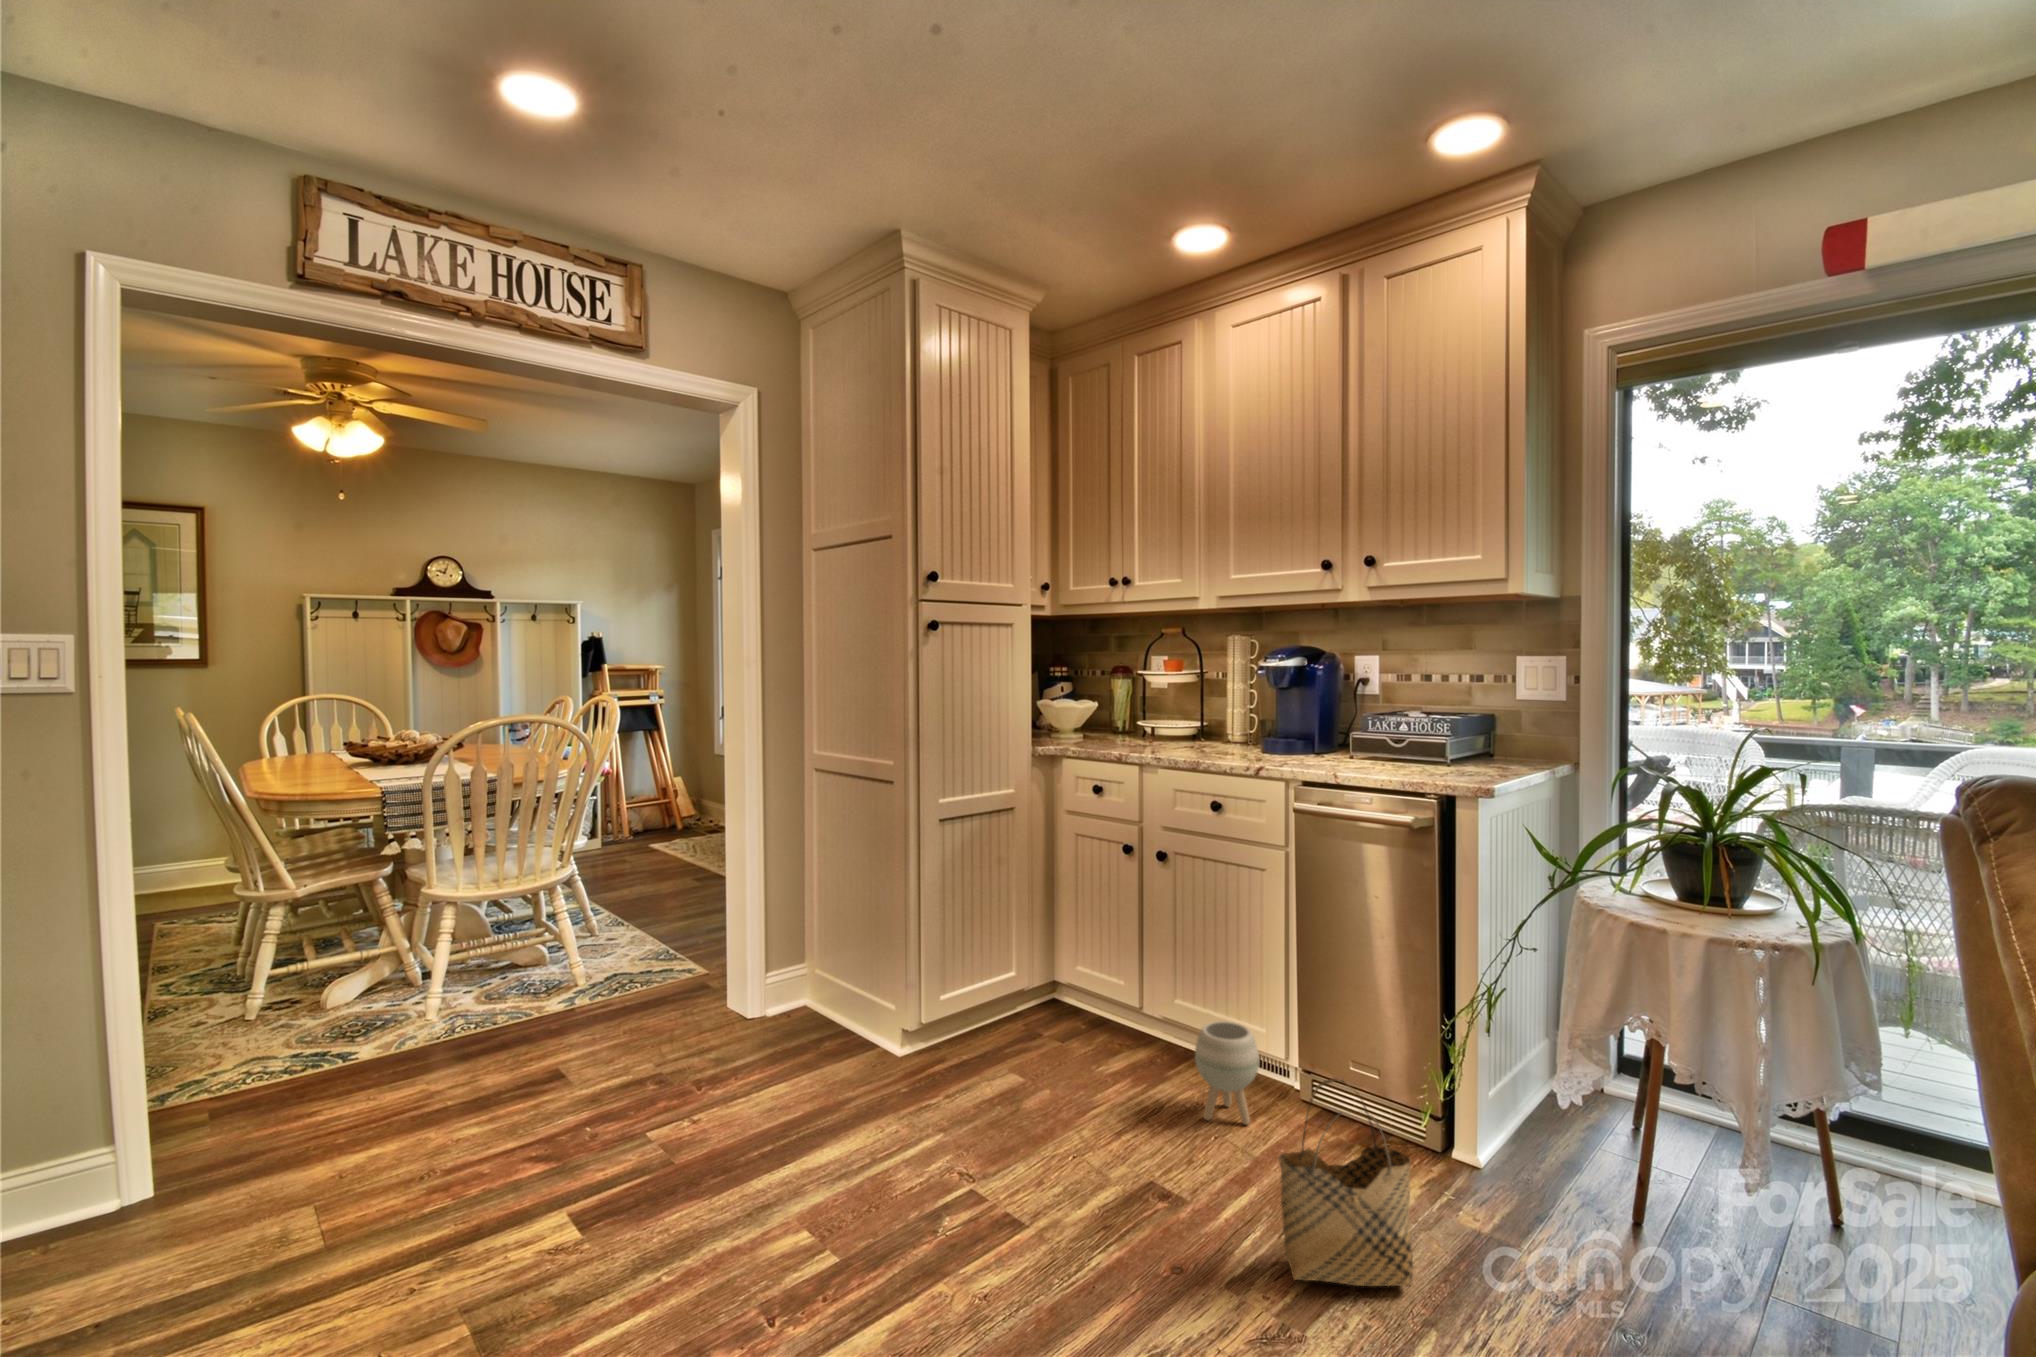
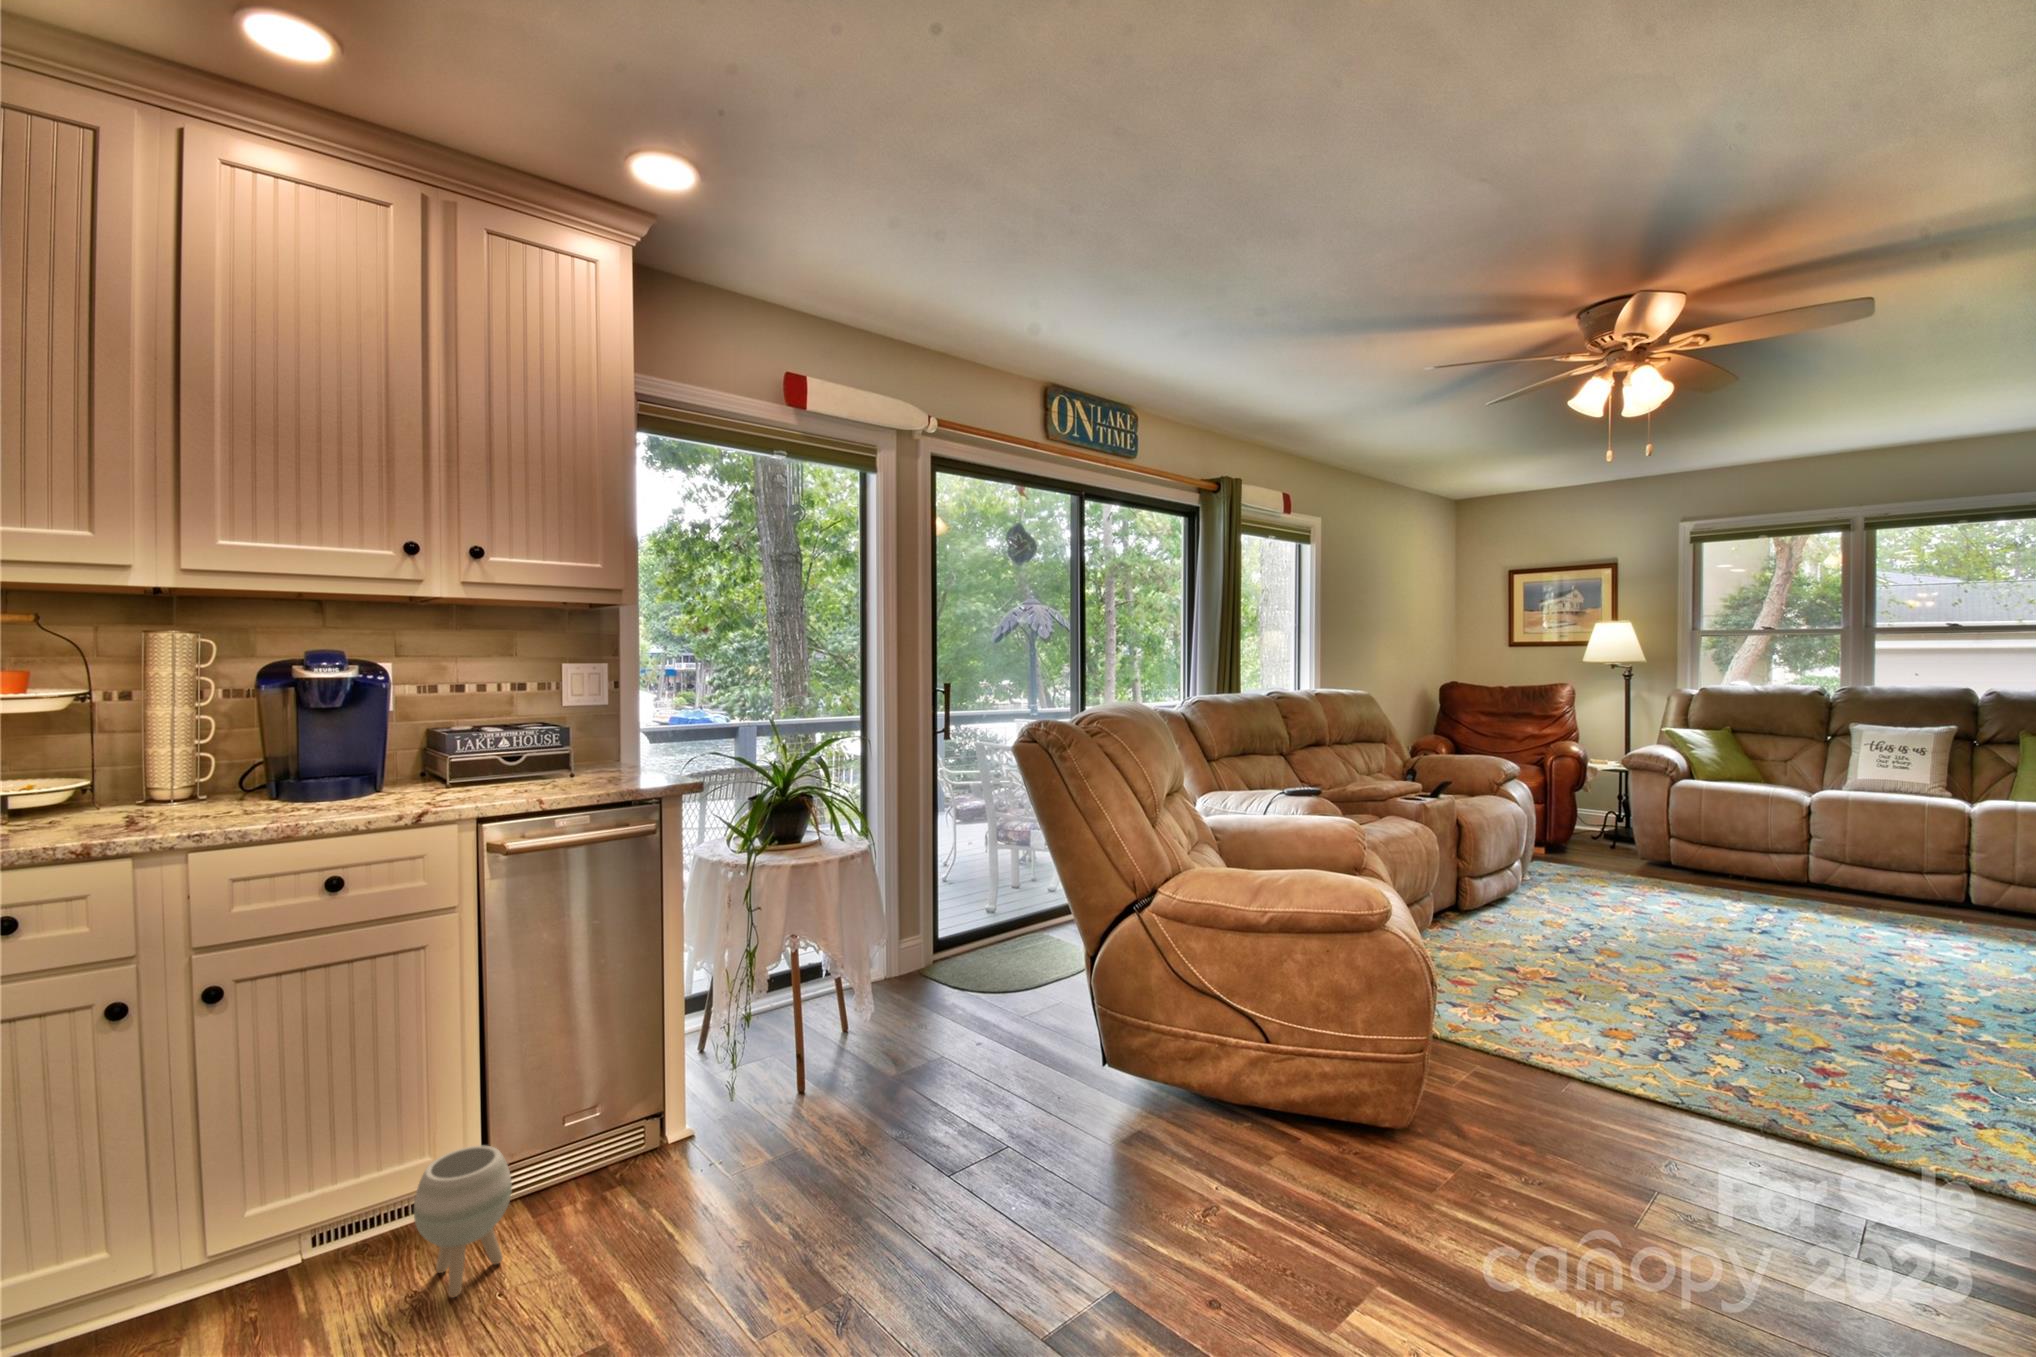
woven basket: present [1278,1078,1413,1287] -> none [738,1078,824,1282]

